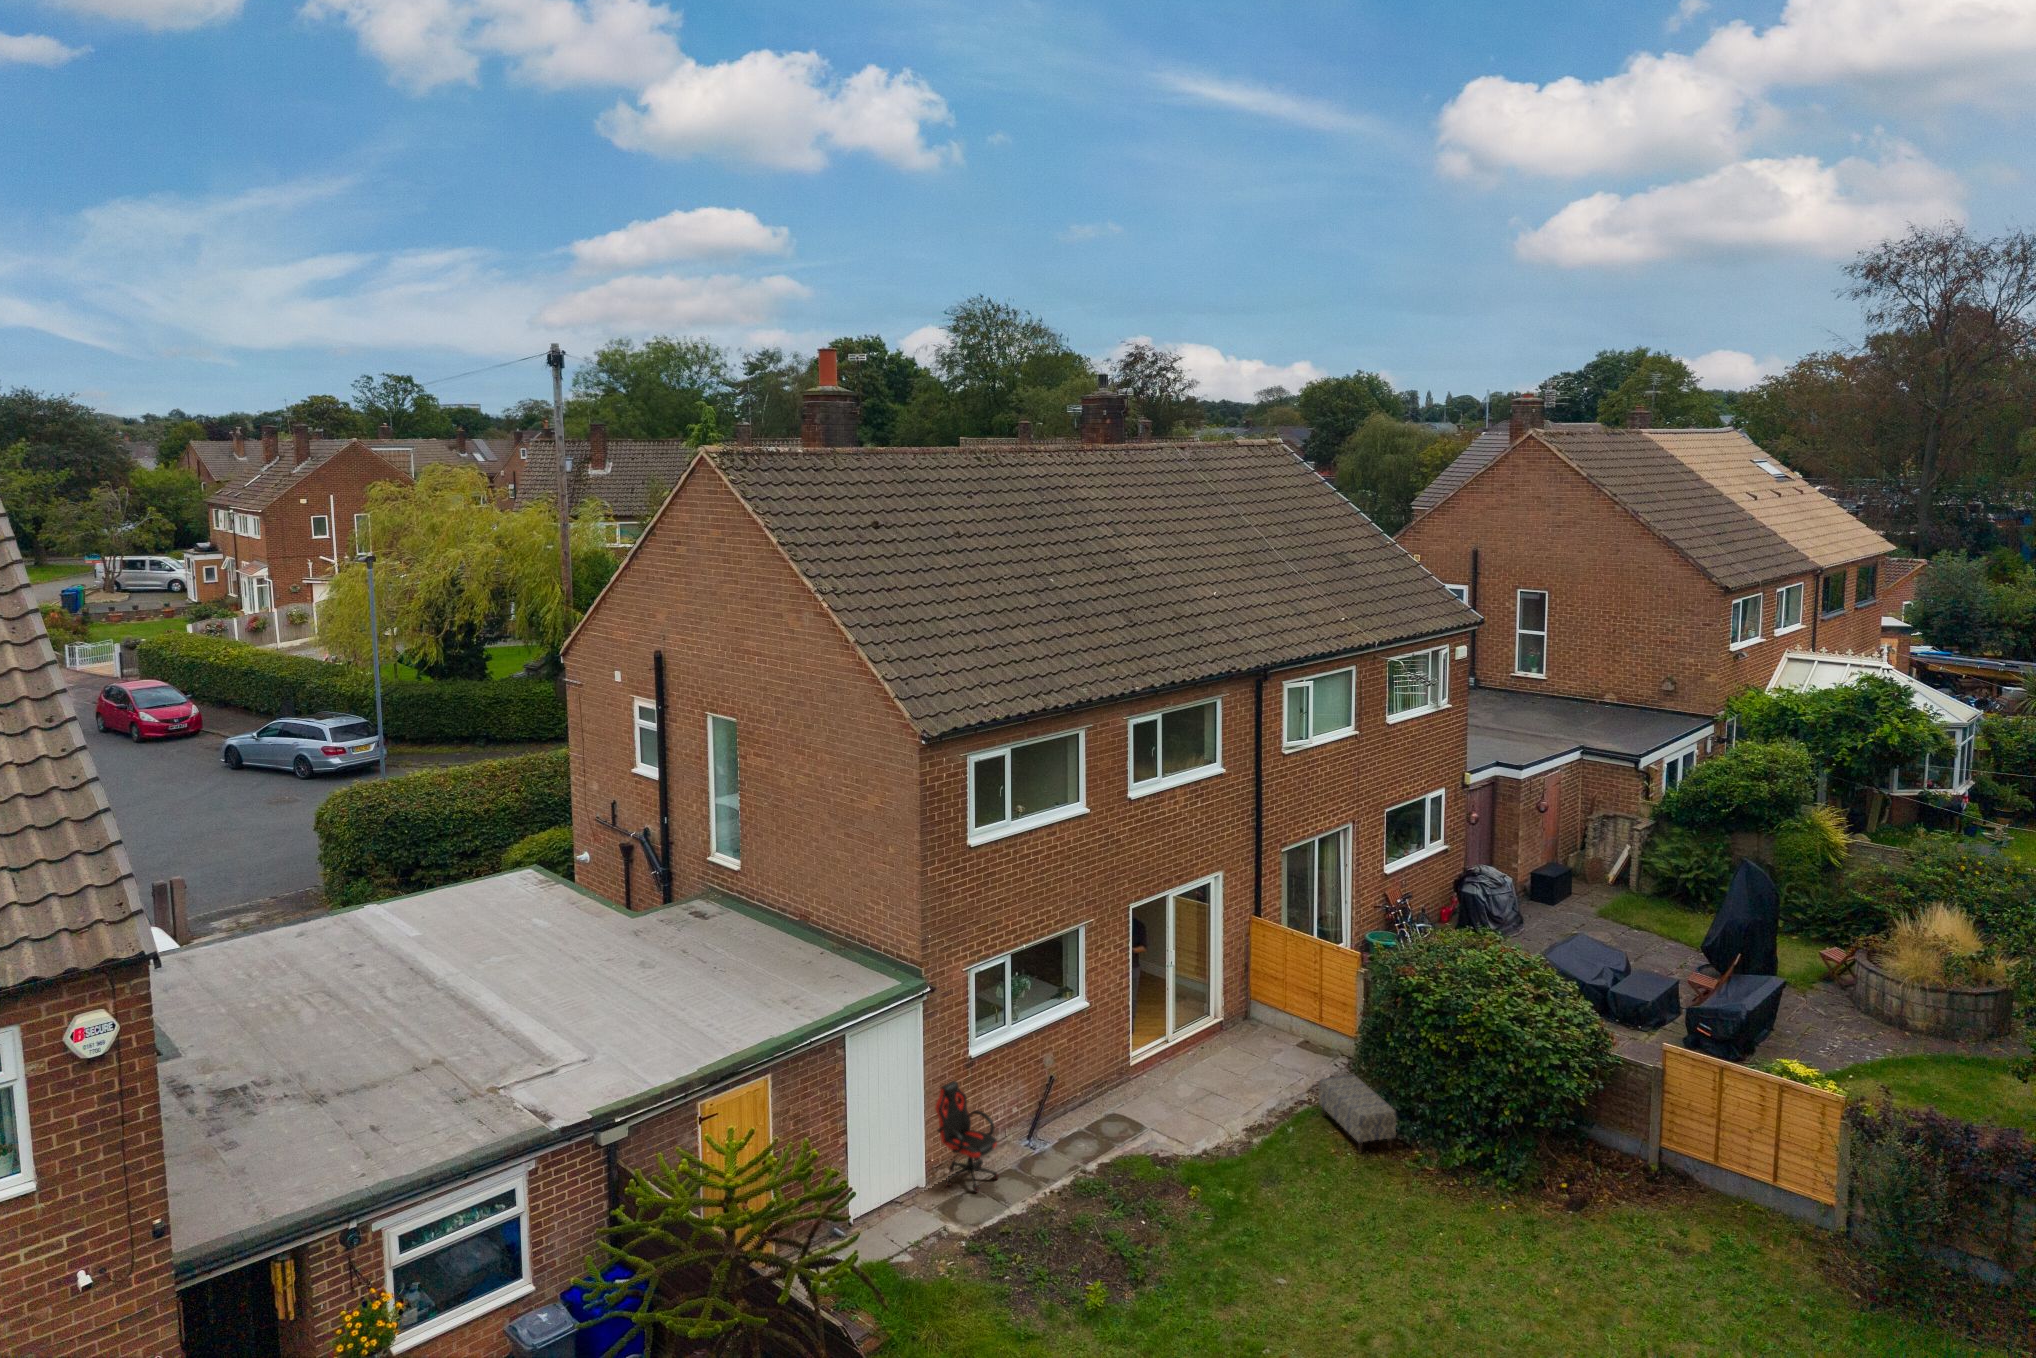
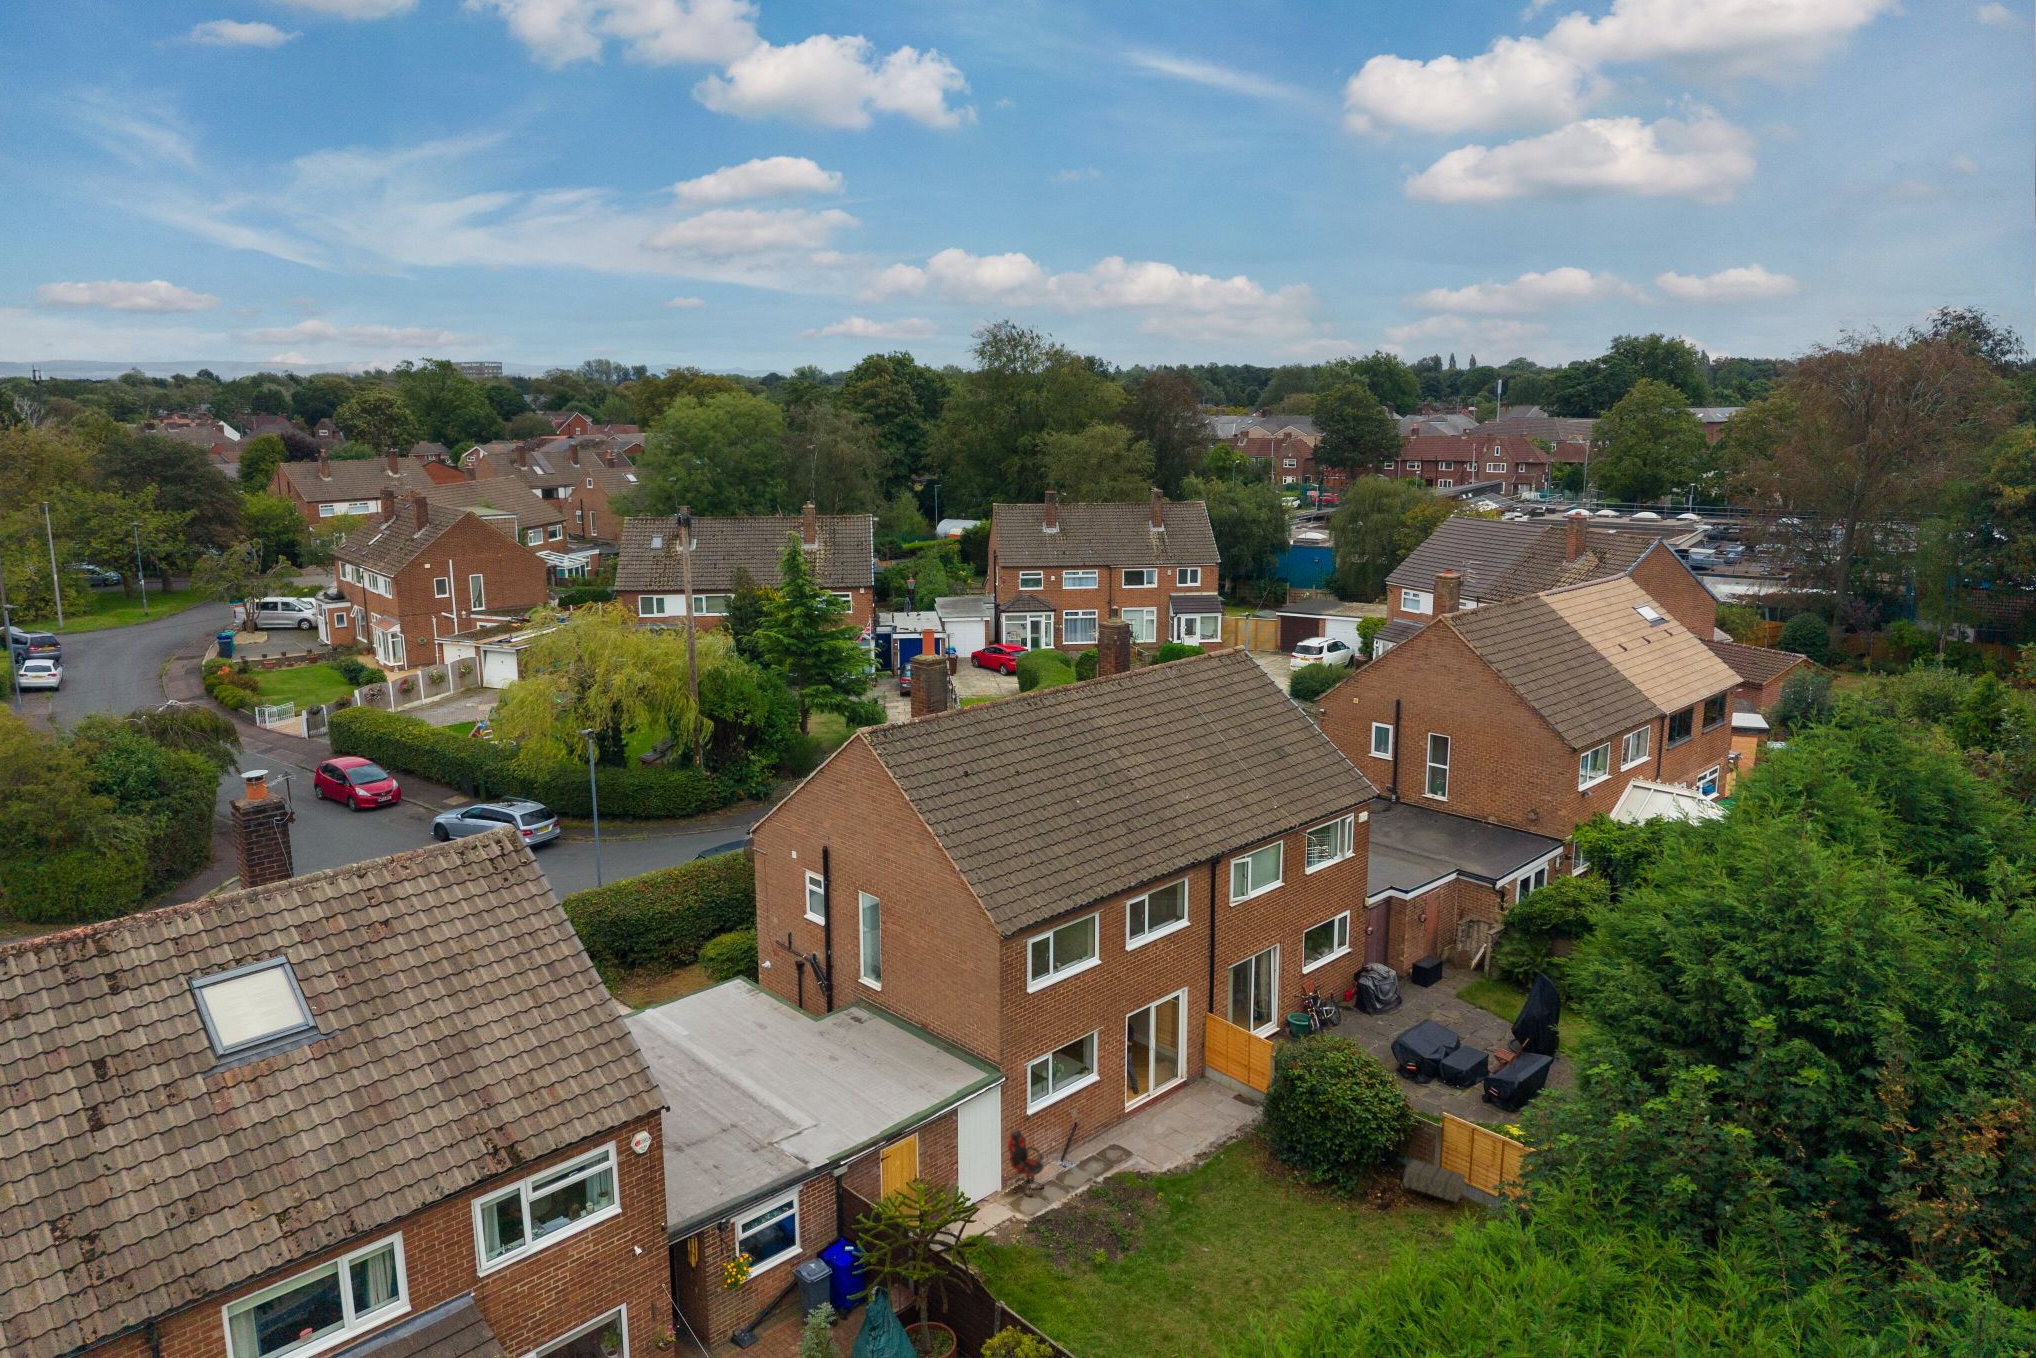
bench: present [1319,1075,1396,1153] -> present [1403,1160,1465,1208]

